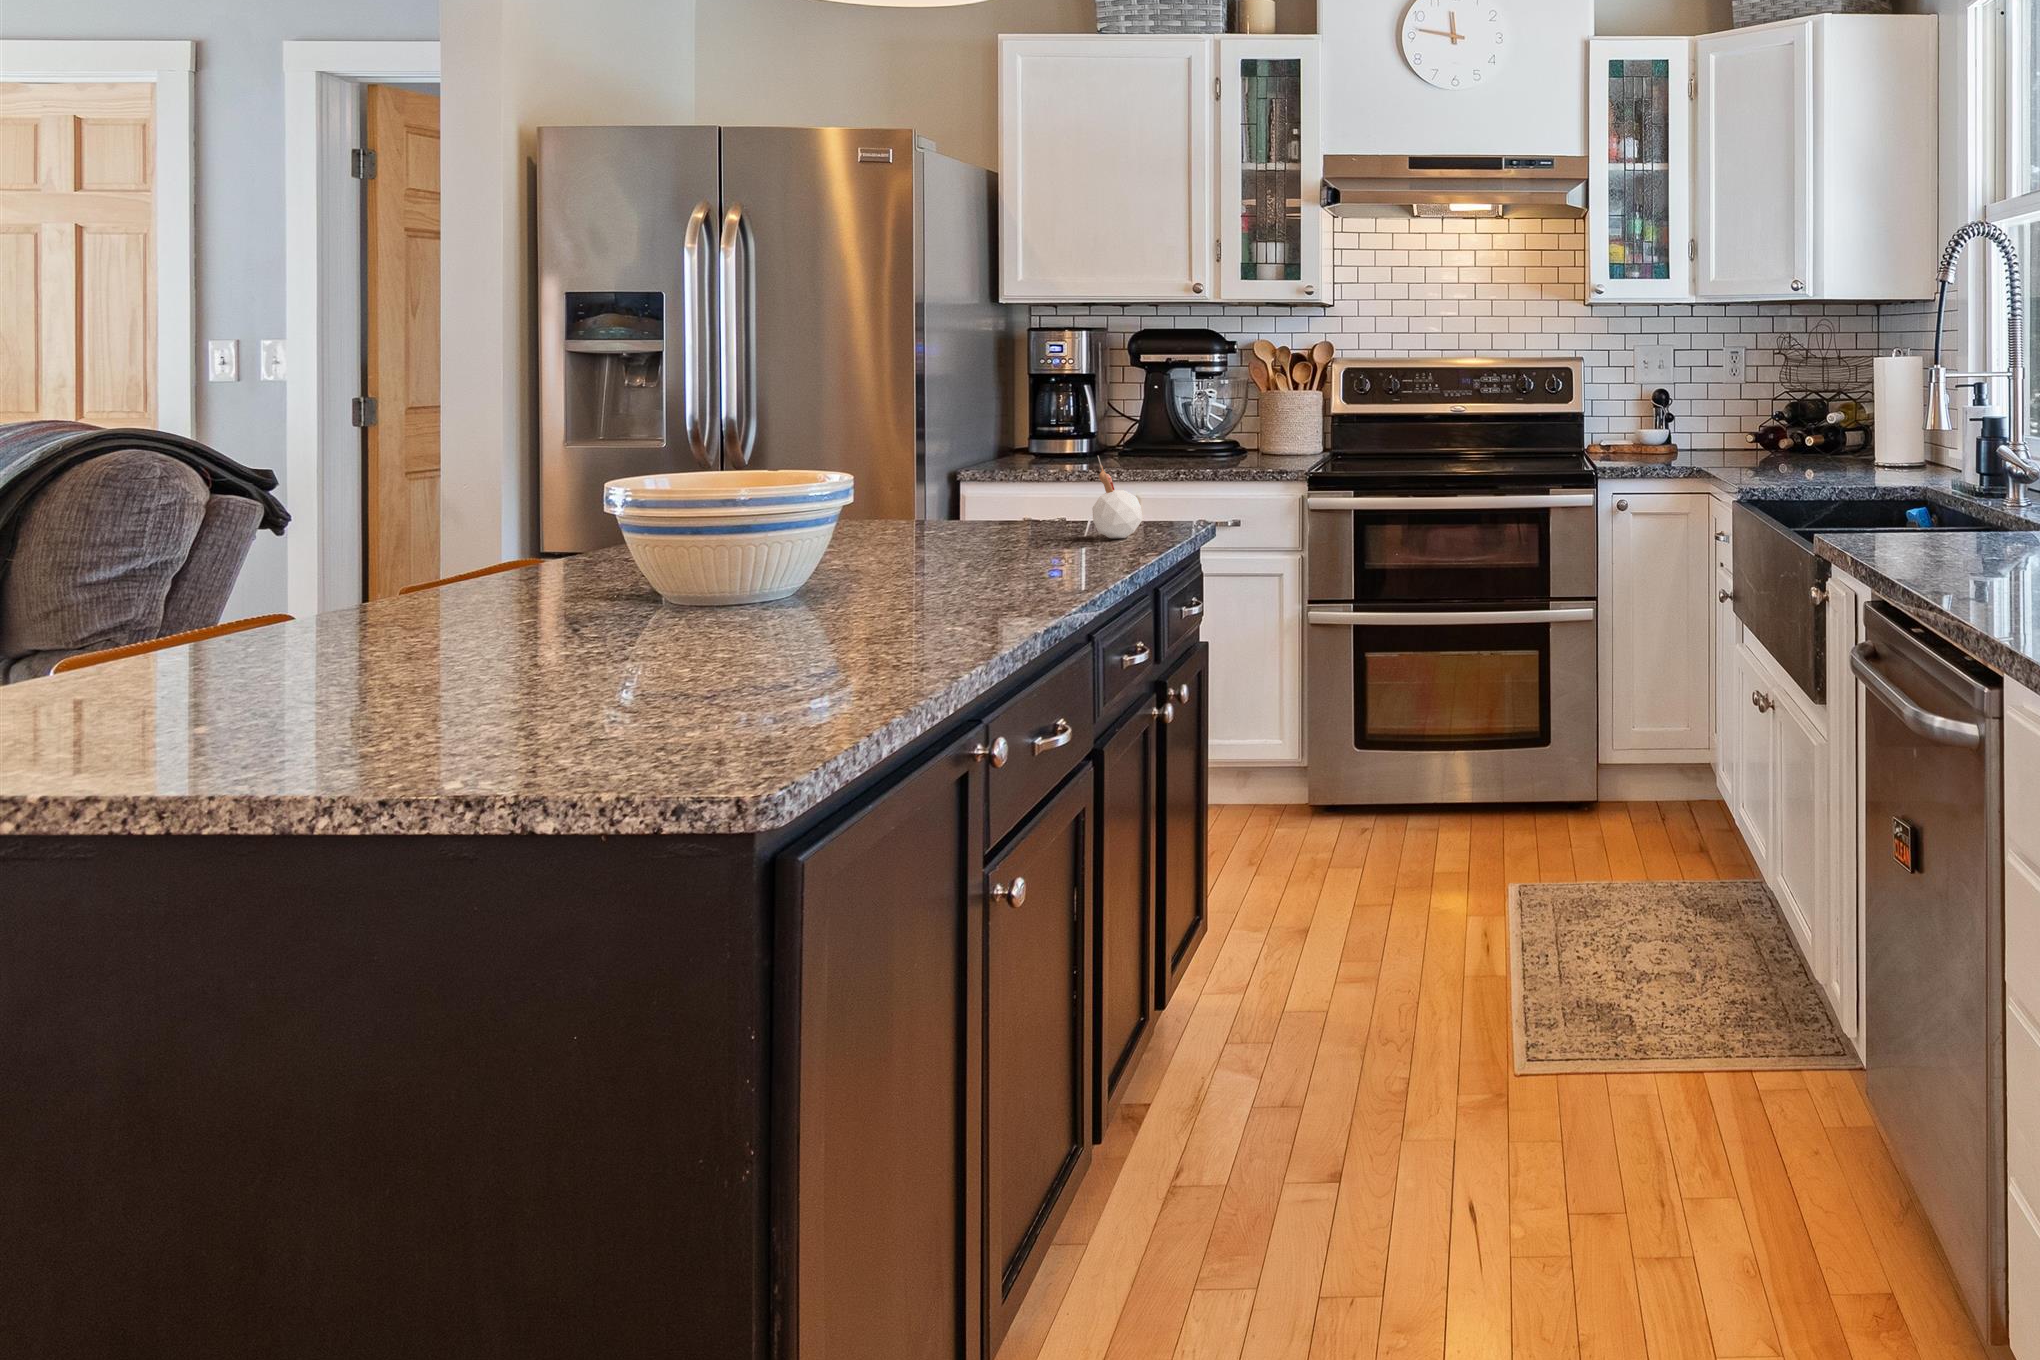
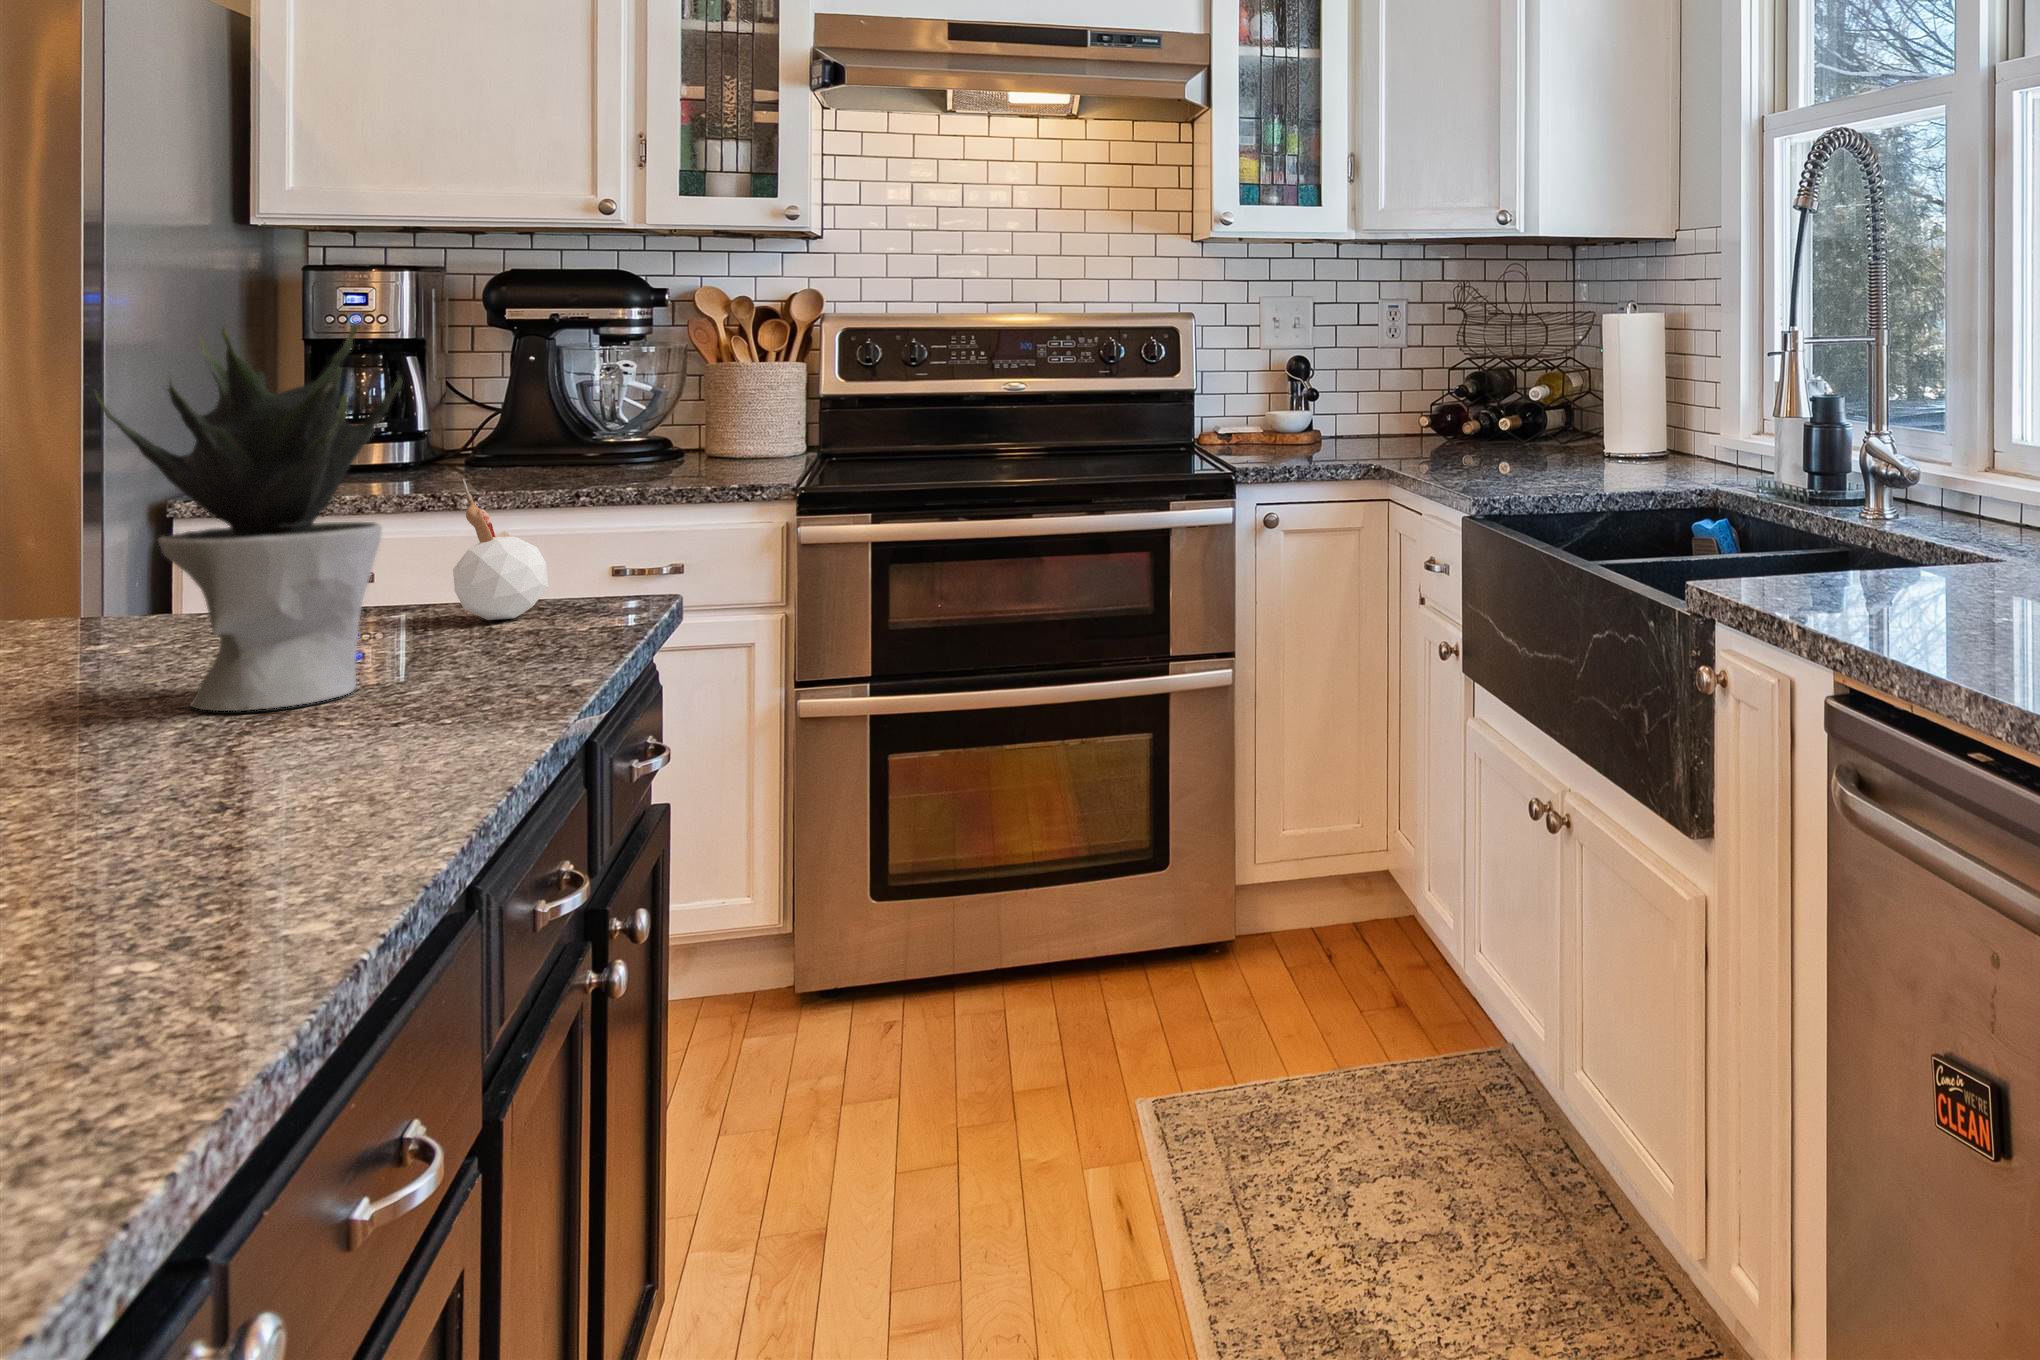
potted plant: none [916,365,1061,575] -> present [96,325,403,711]

